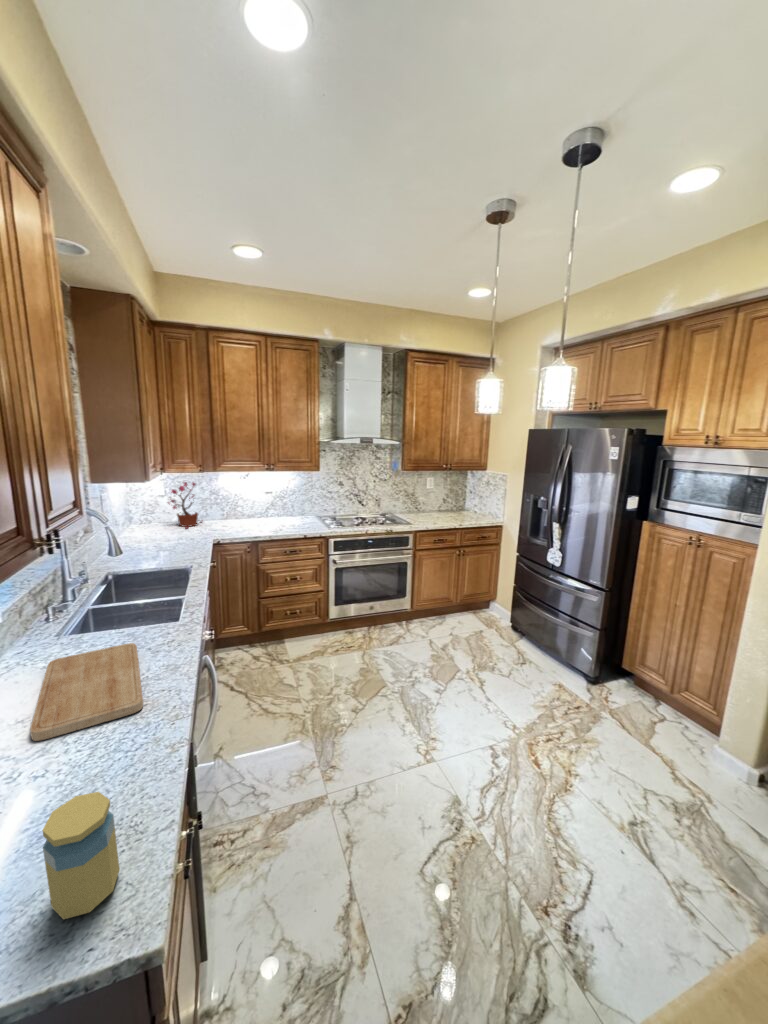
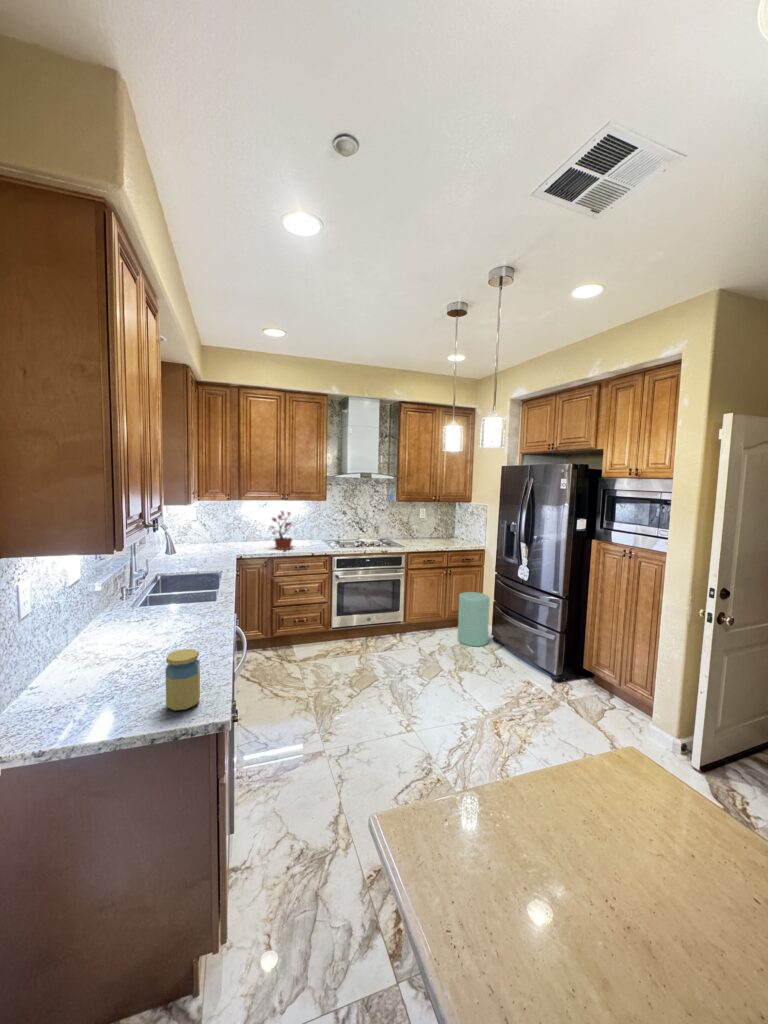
potted plant: present [168,482,198,528] -> present [271,511,292,551]
trash can: none [472,575,510,637] -> present [458,592,490,646]
cutting board: present [30,643,143,741] -> none [131,610,199,653]

